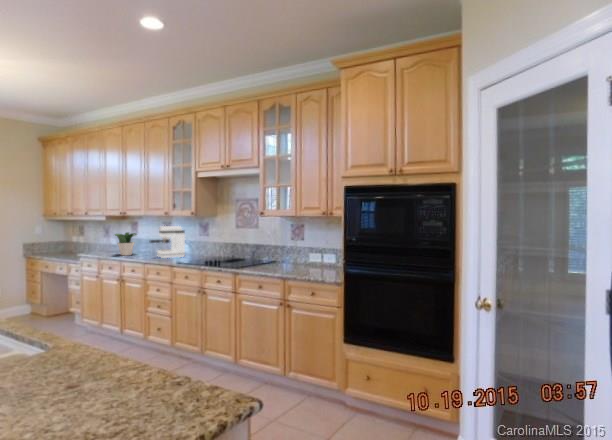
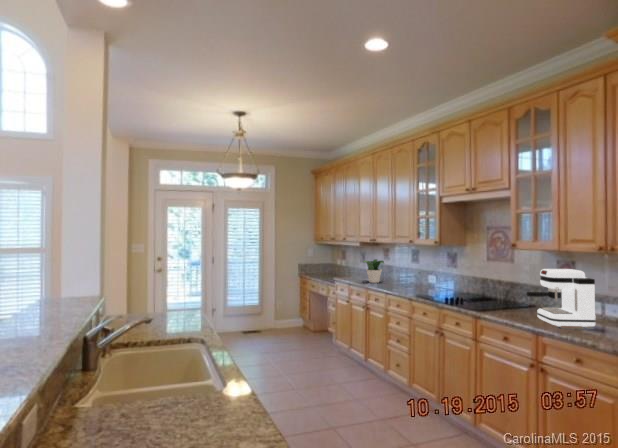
coffee maker: present [150,226,185,258] -> present [527,269,596,327]

